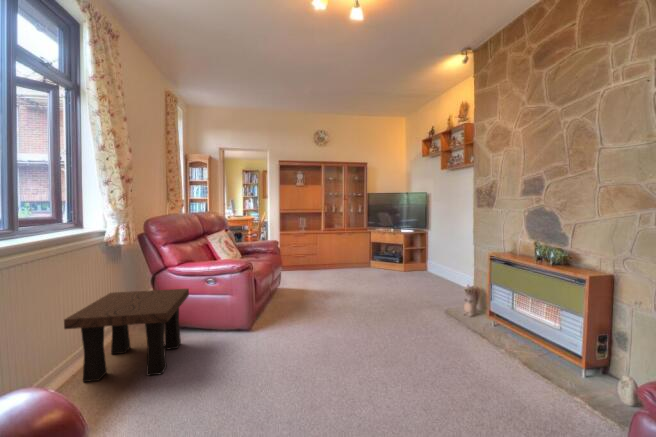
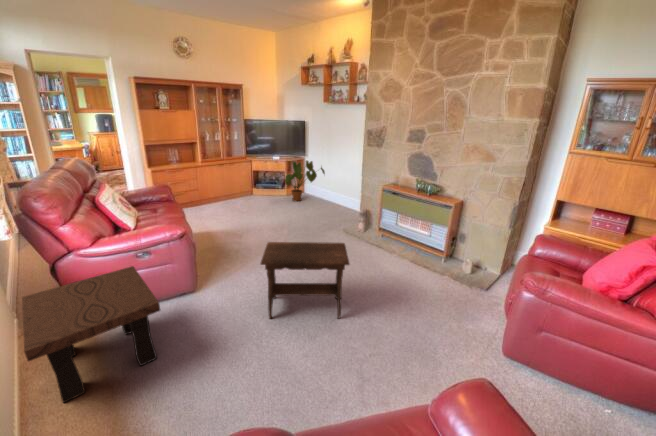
house plant: none [394,232,447,277] -> present [285,161,325,201]
footstool: none [269,286,379,400] -> present [261,242,349,319]

